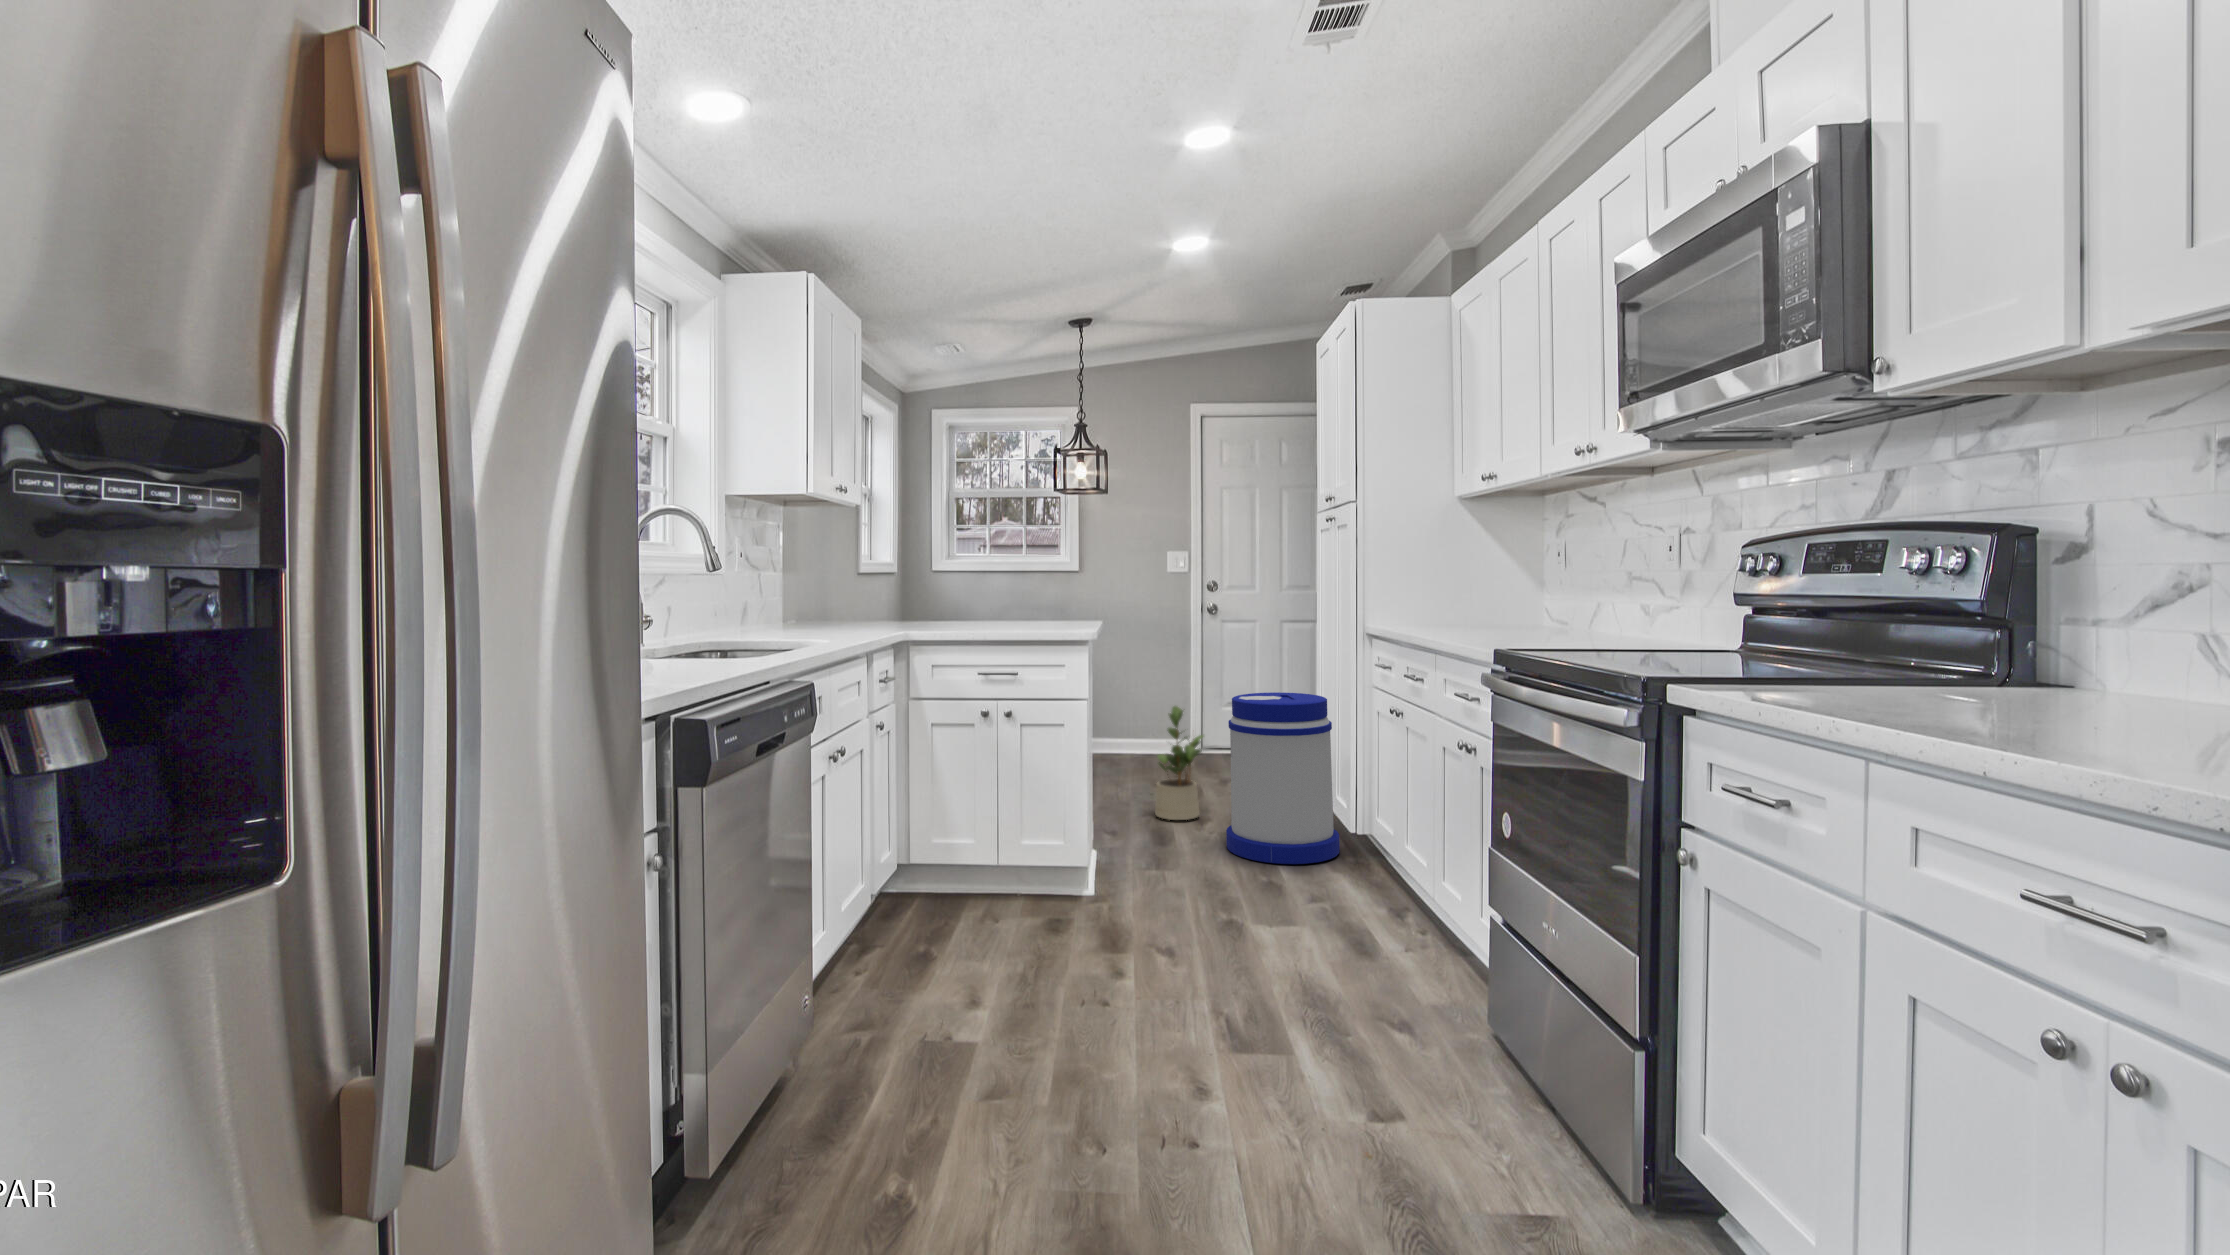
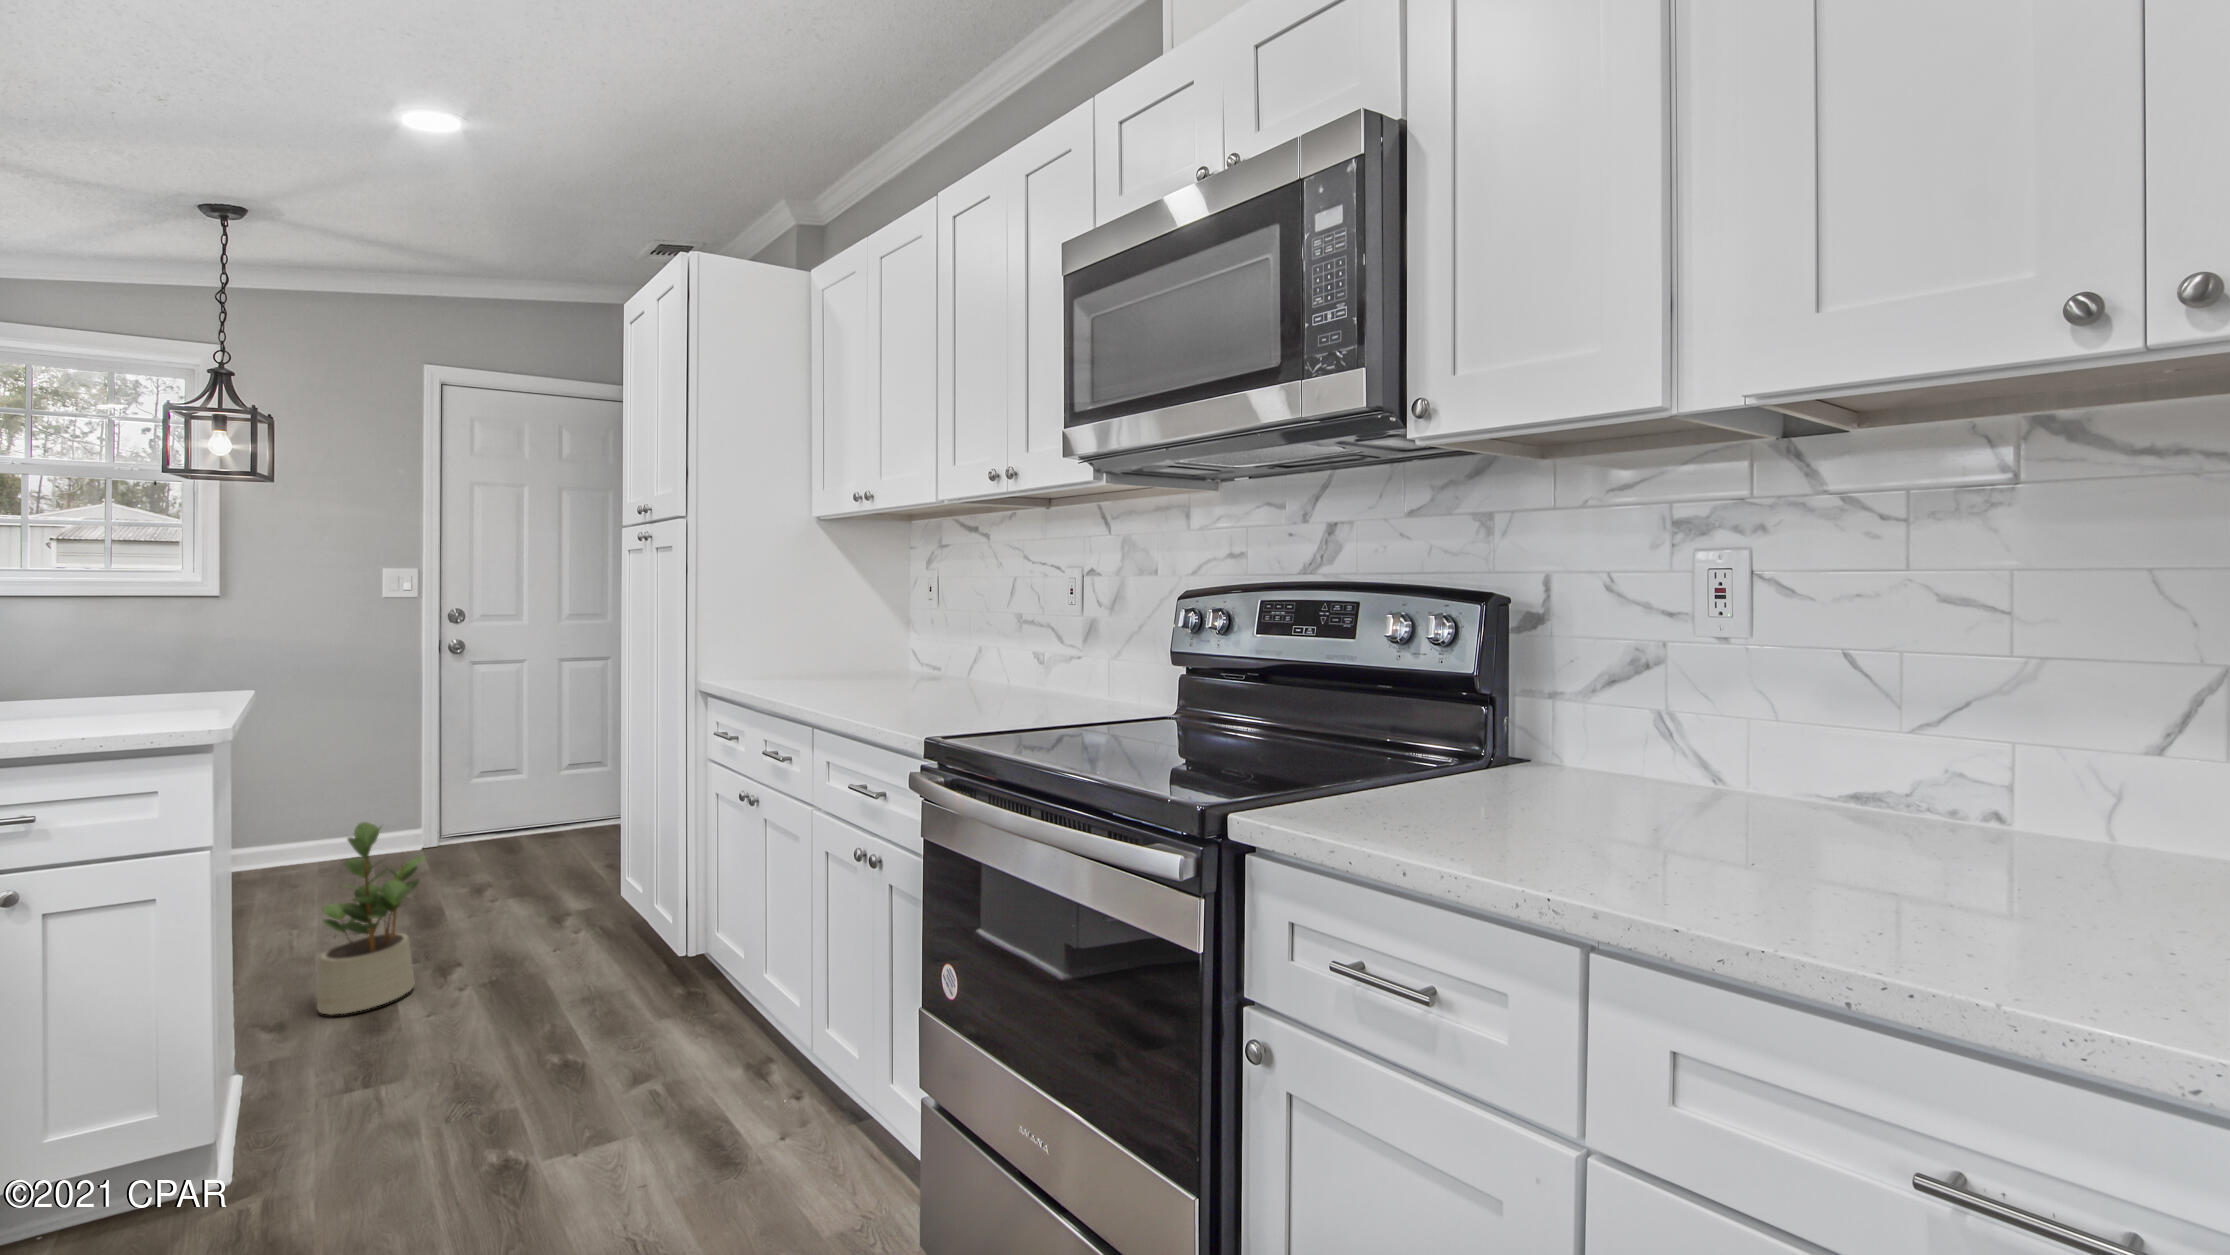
trash can: present [1226,692,1340,864] -> none [466,777,663,1055]

